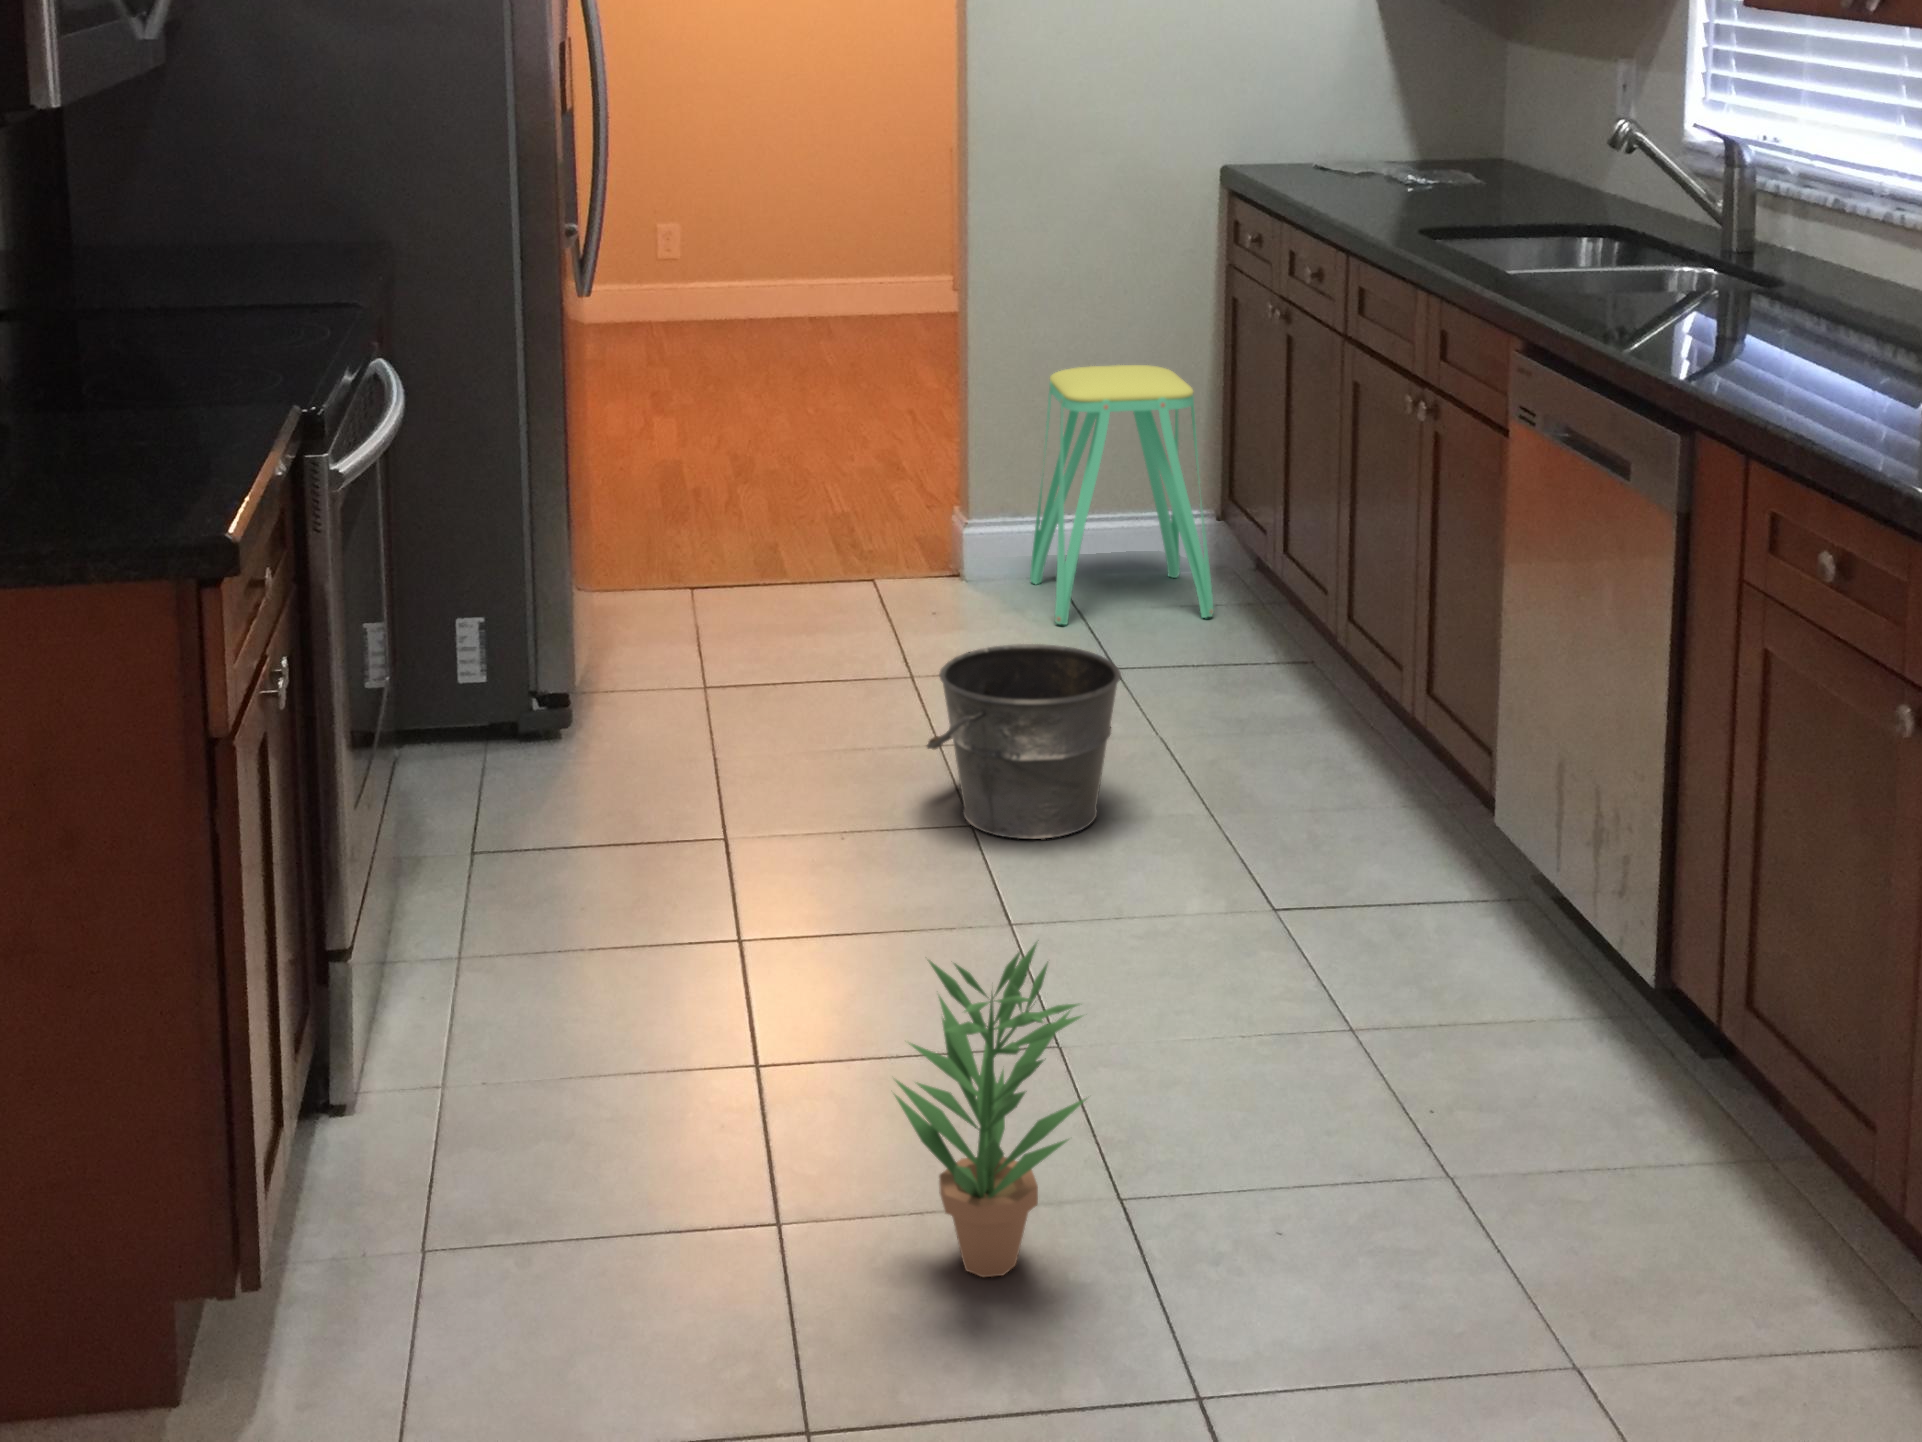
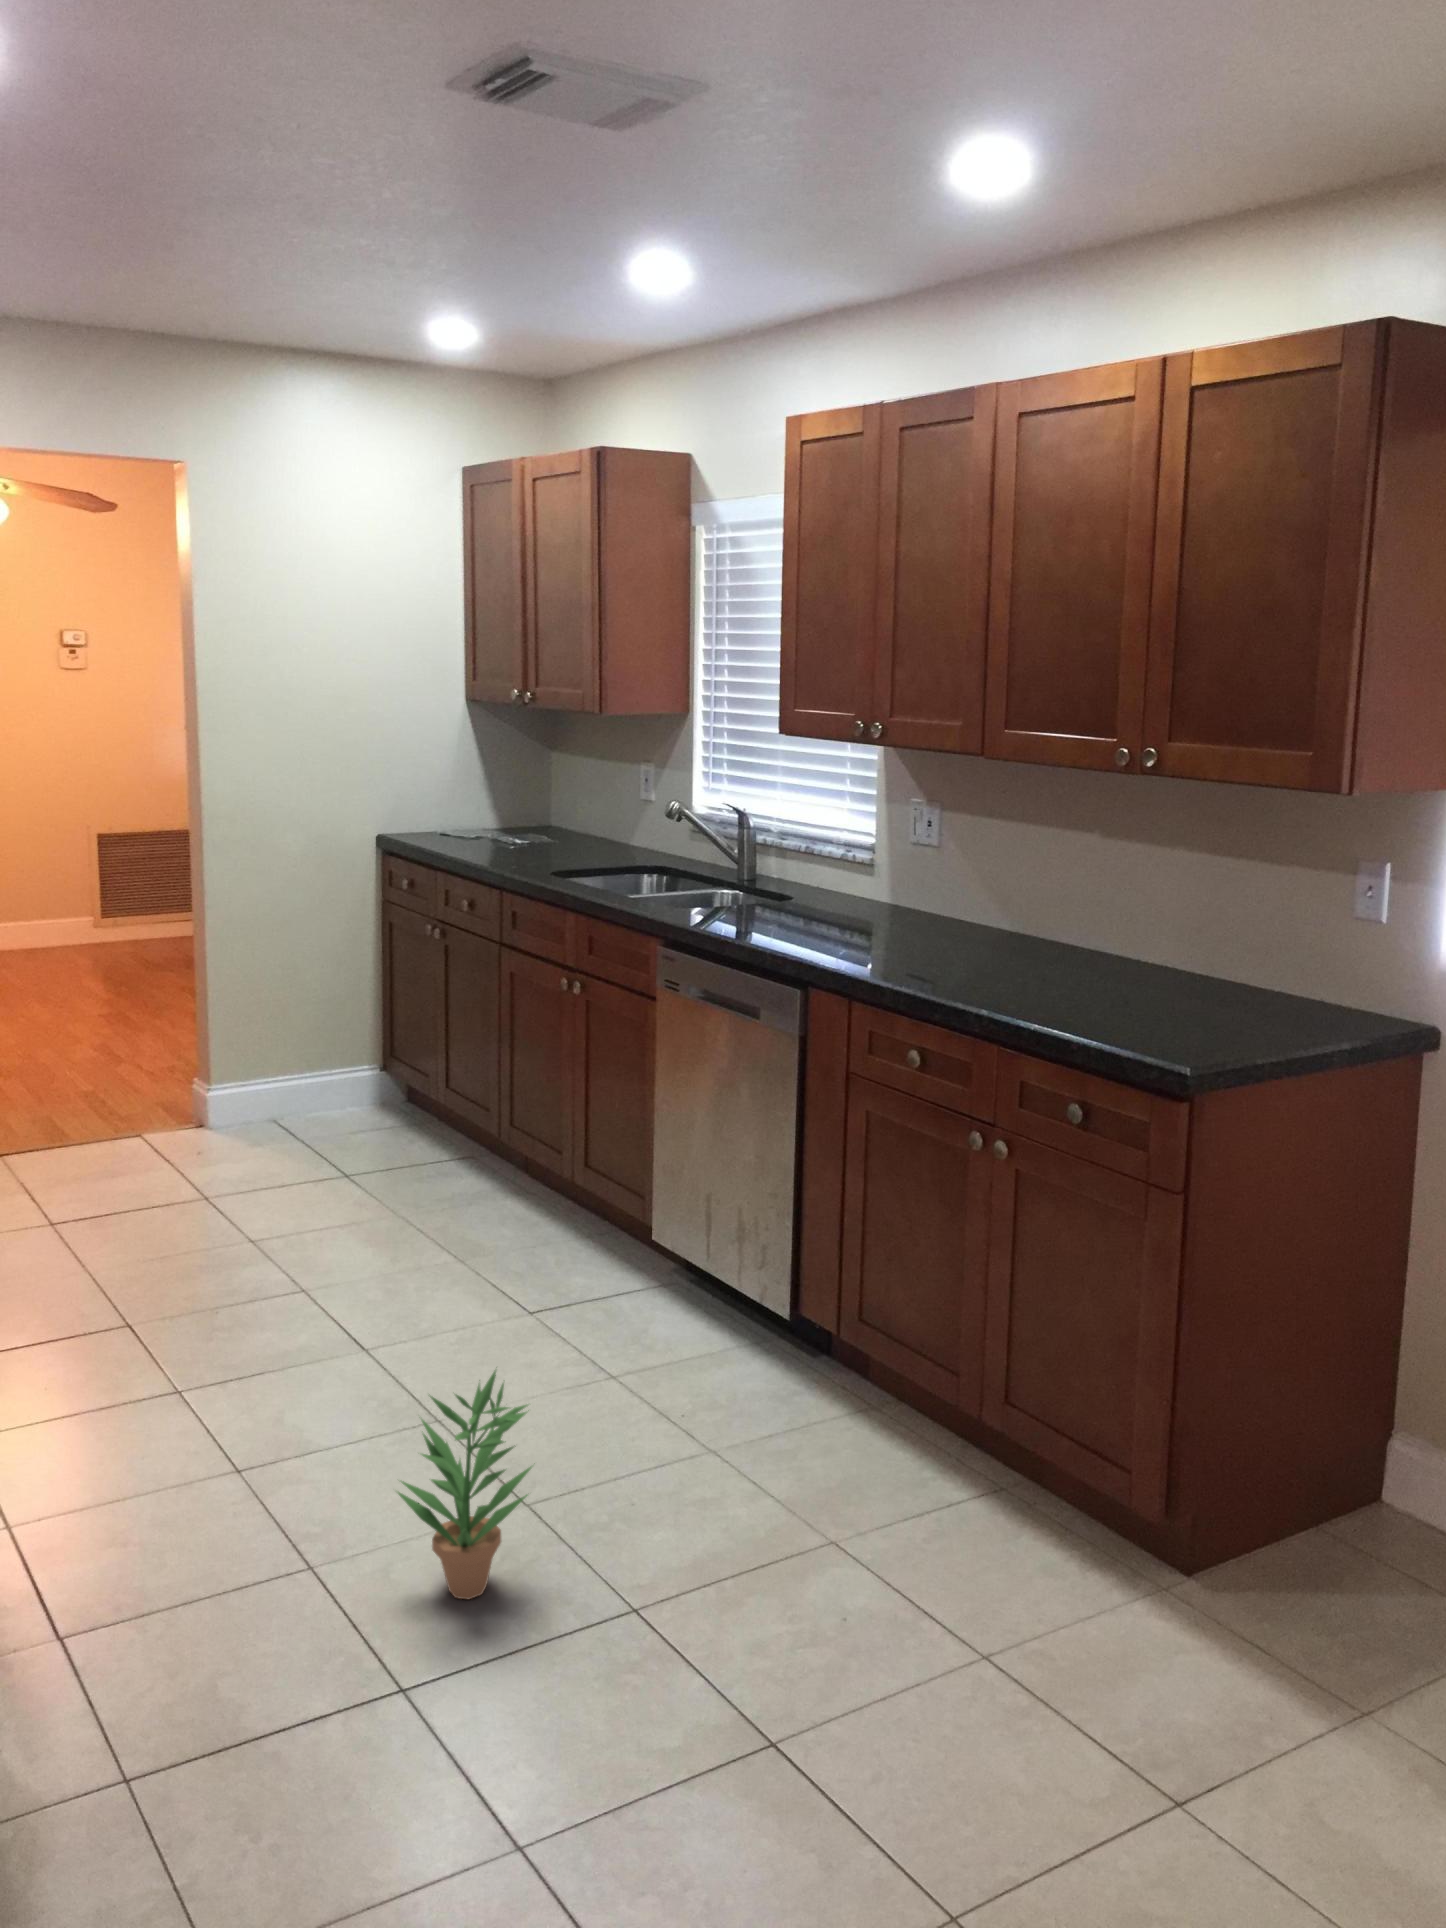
stool: present [1030,365,1214,625] -> none [260,971,398,1152]
bucket: present [927,644,1121,839] -> none [265,1167,402,1302]

